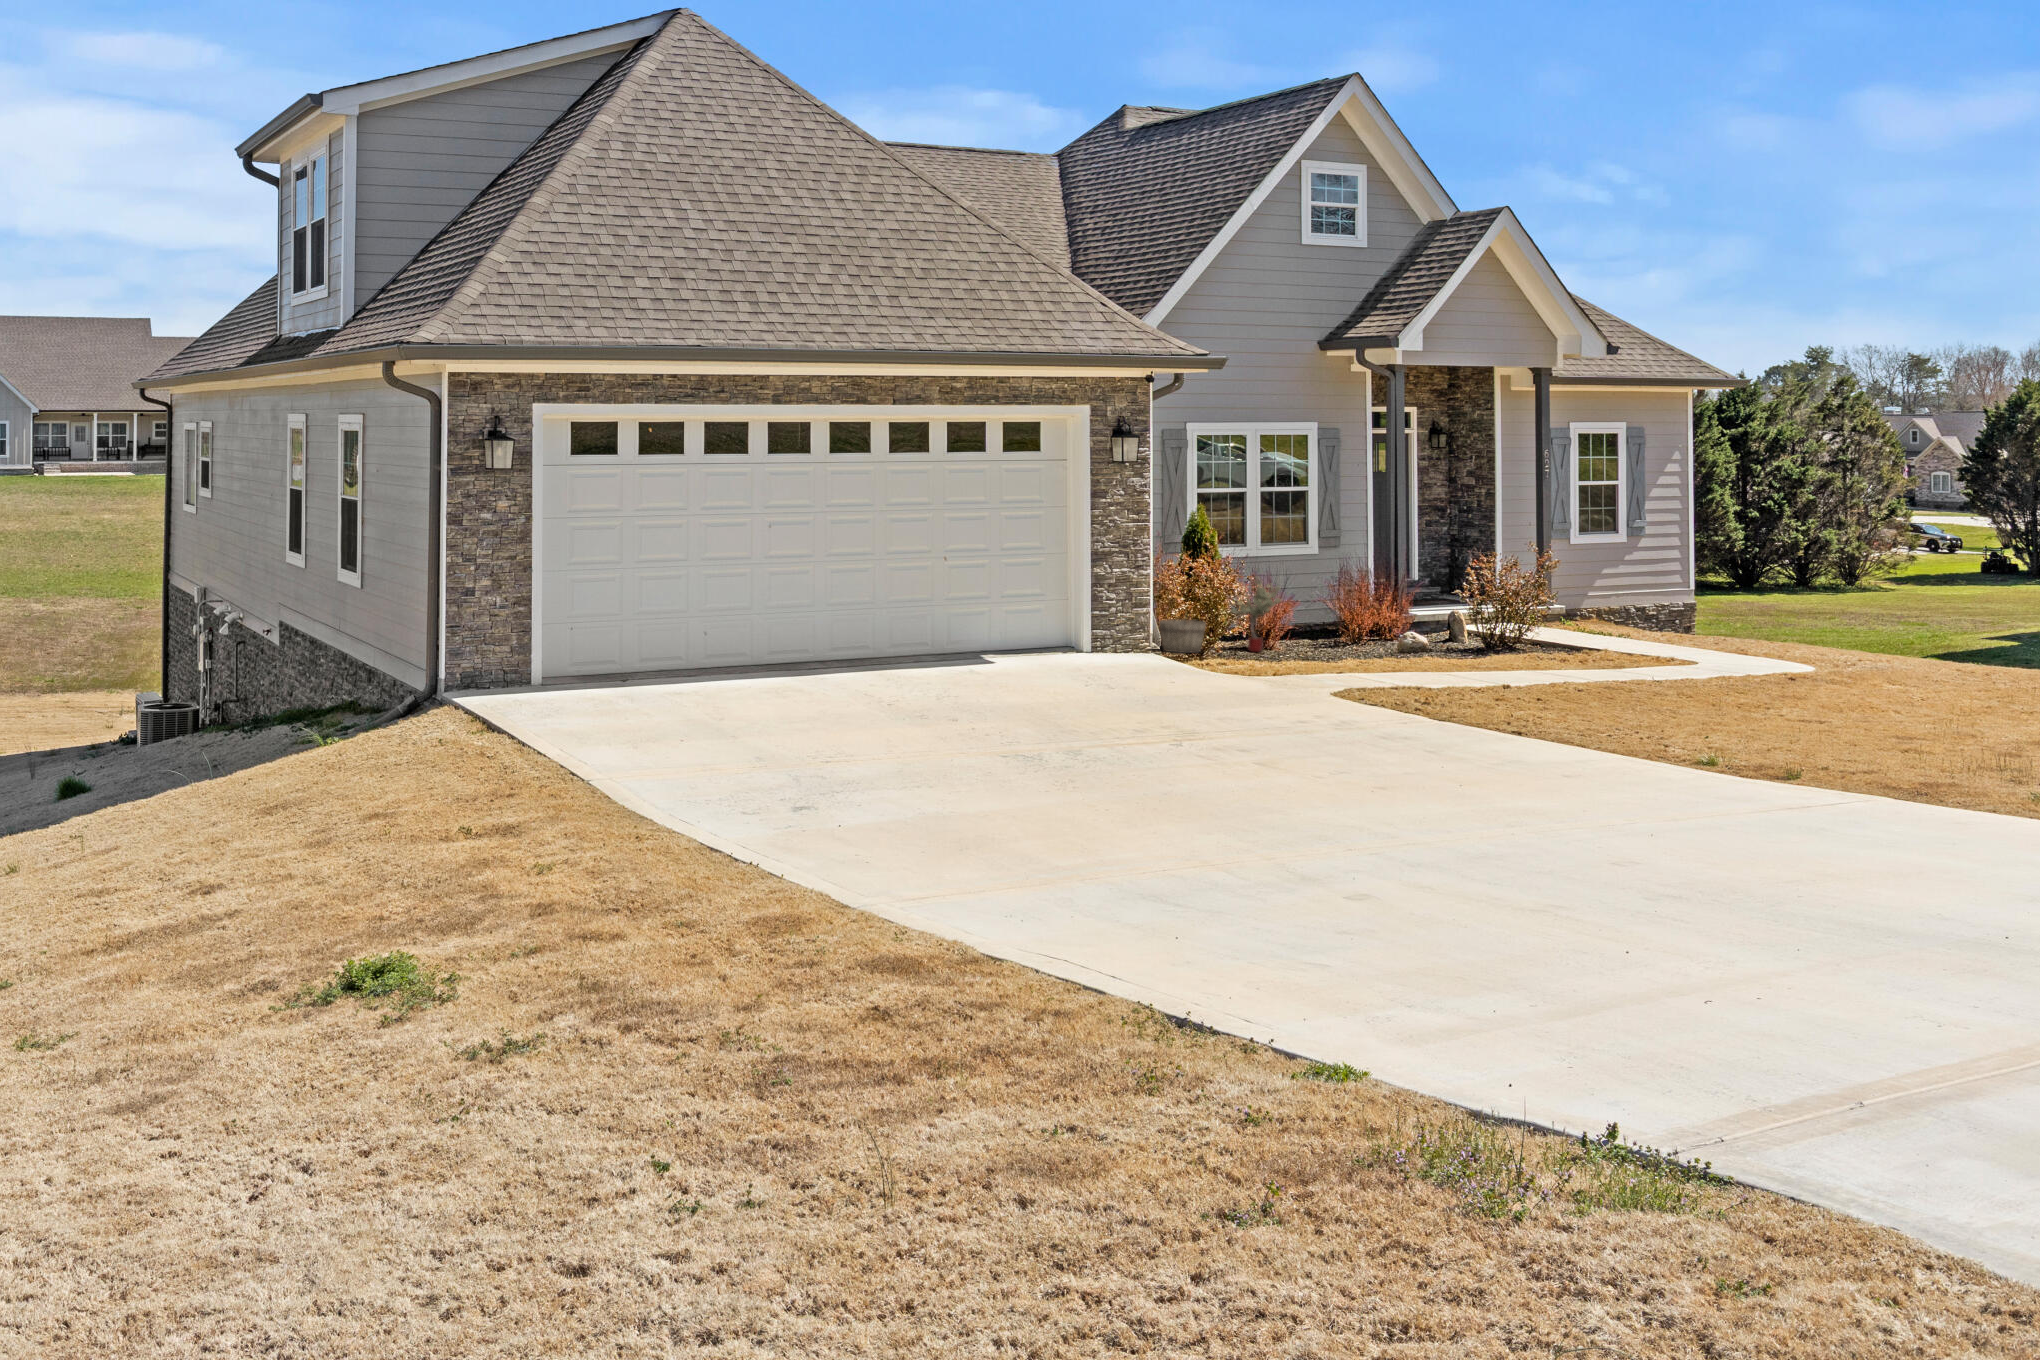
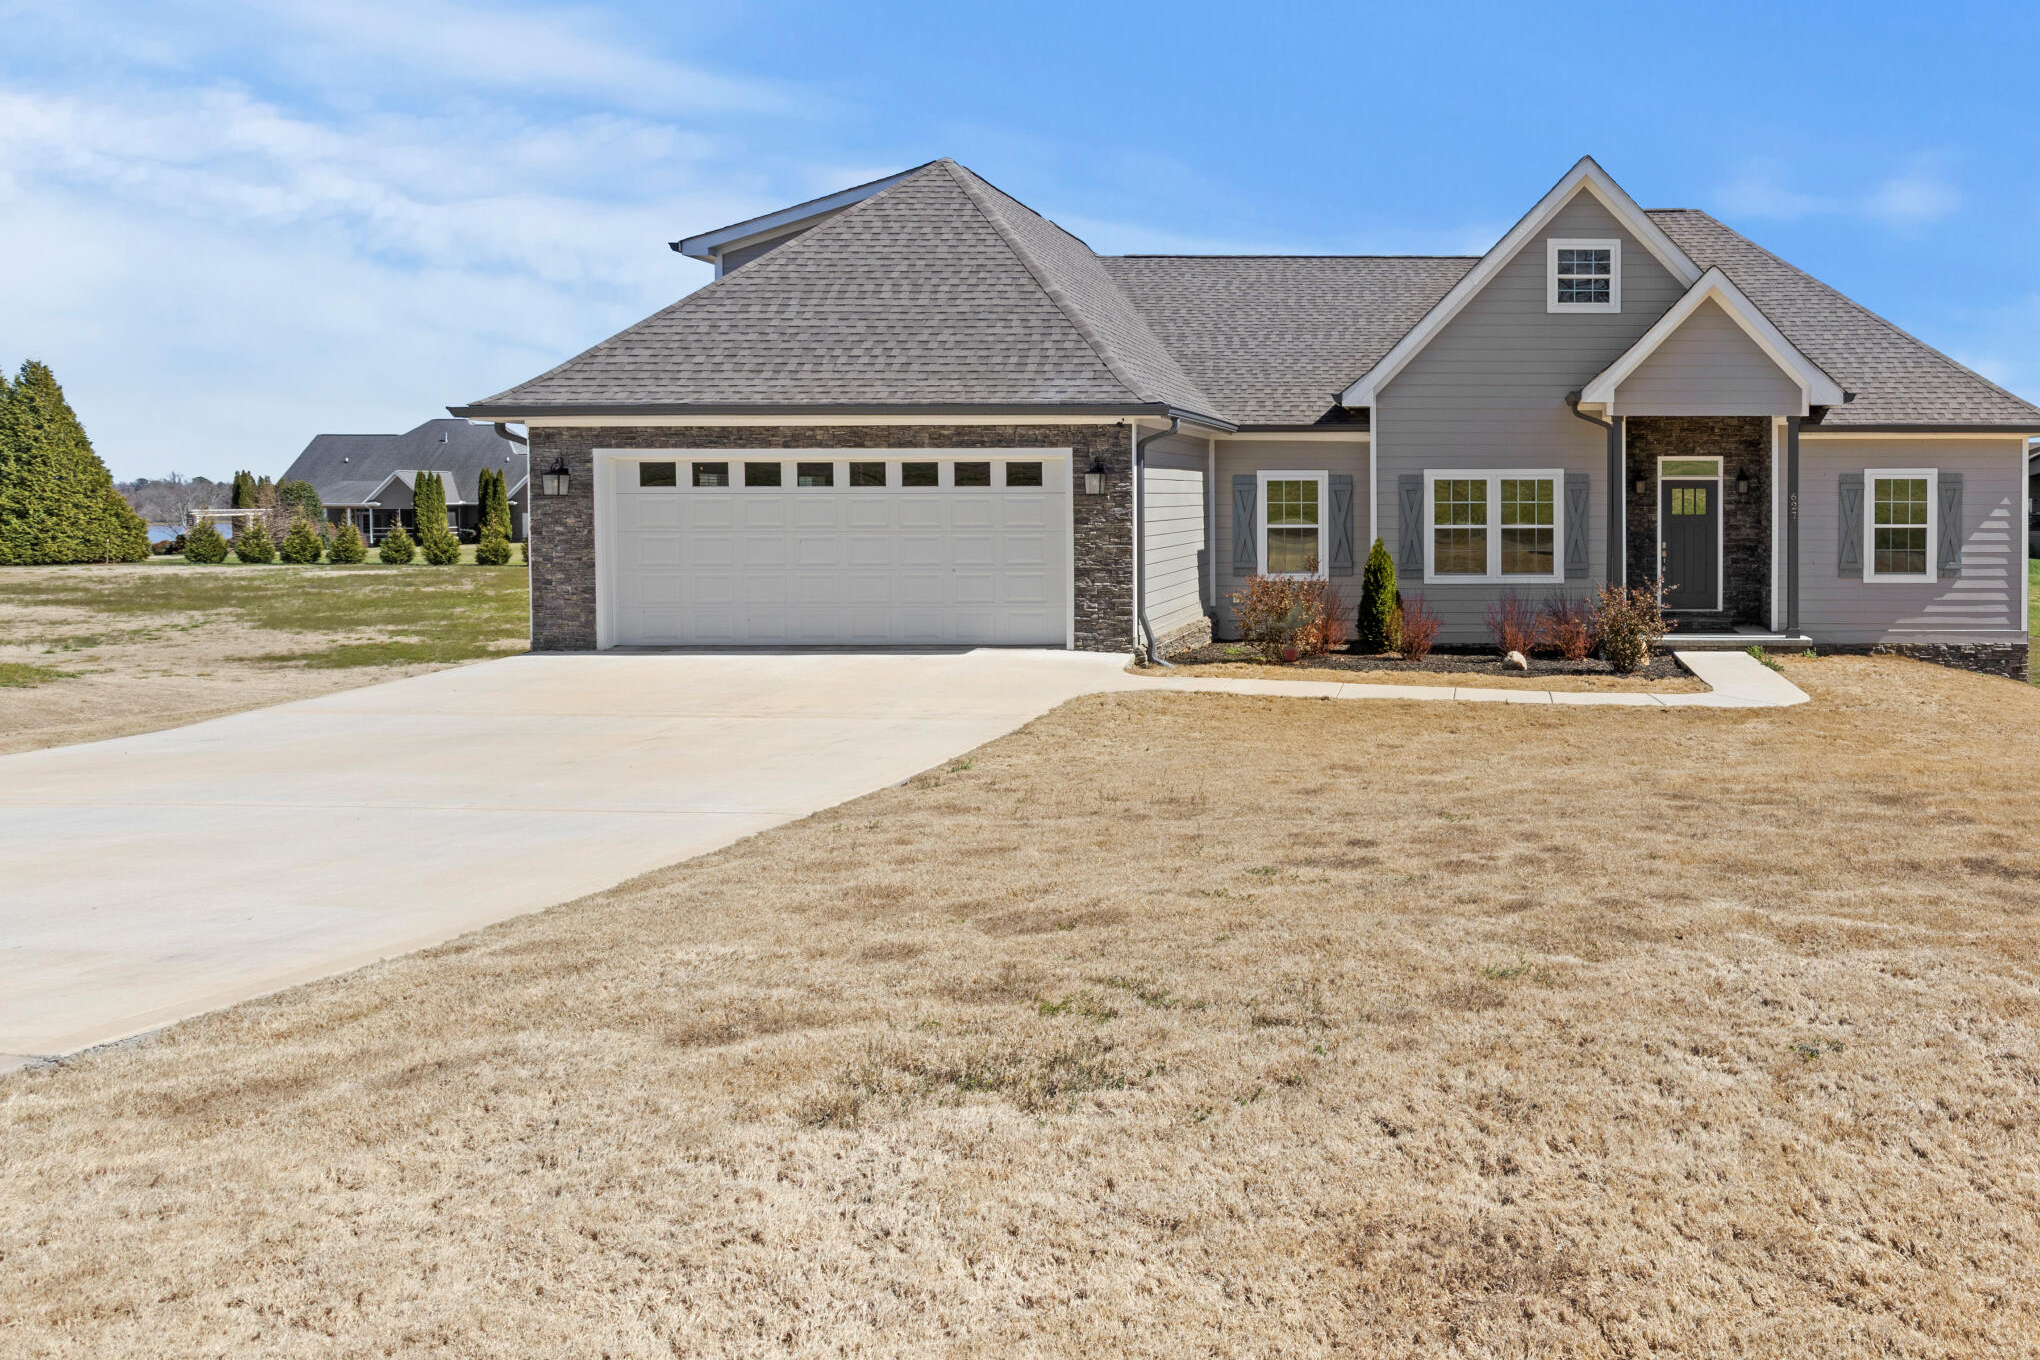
wooden bucket: present [1159,619,1206,653] -> none [1215,623,1256,658]

